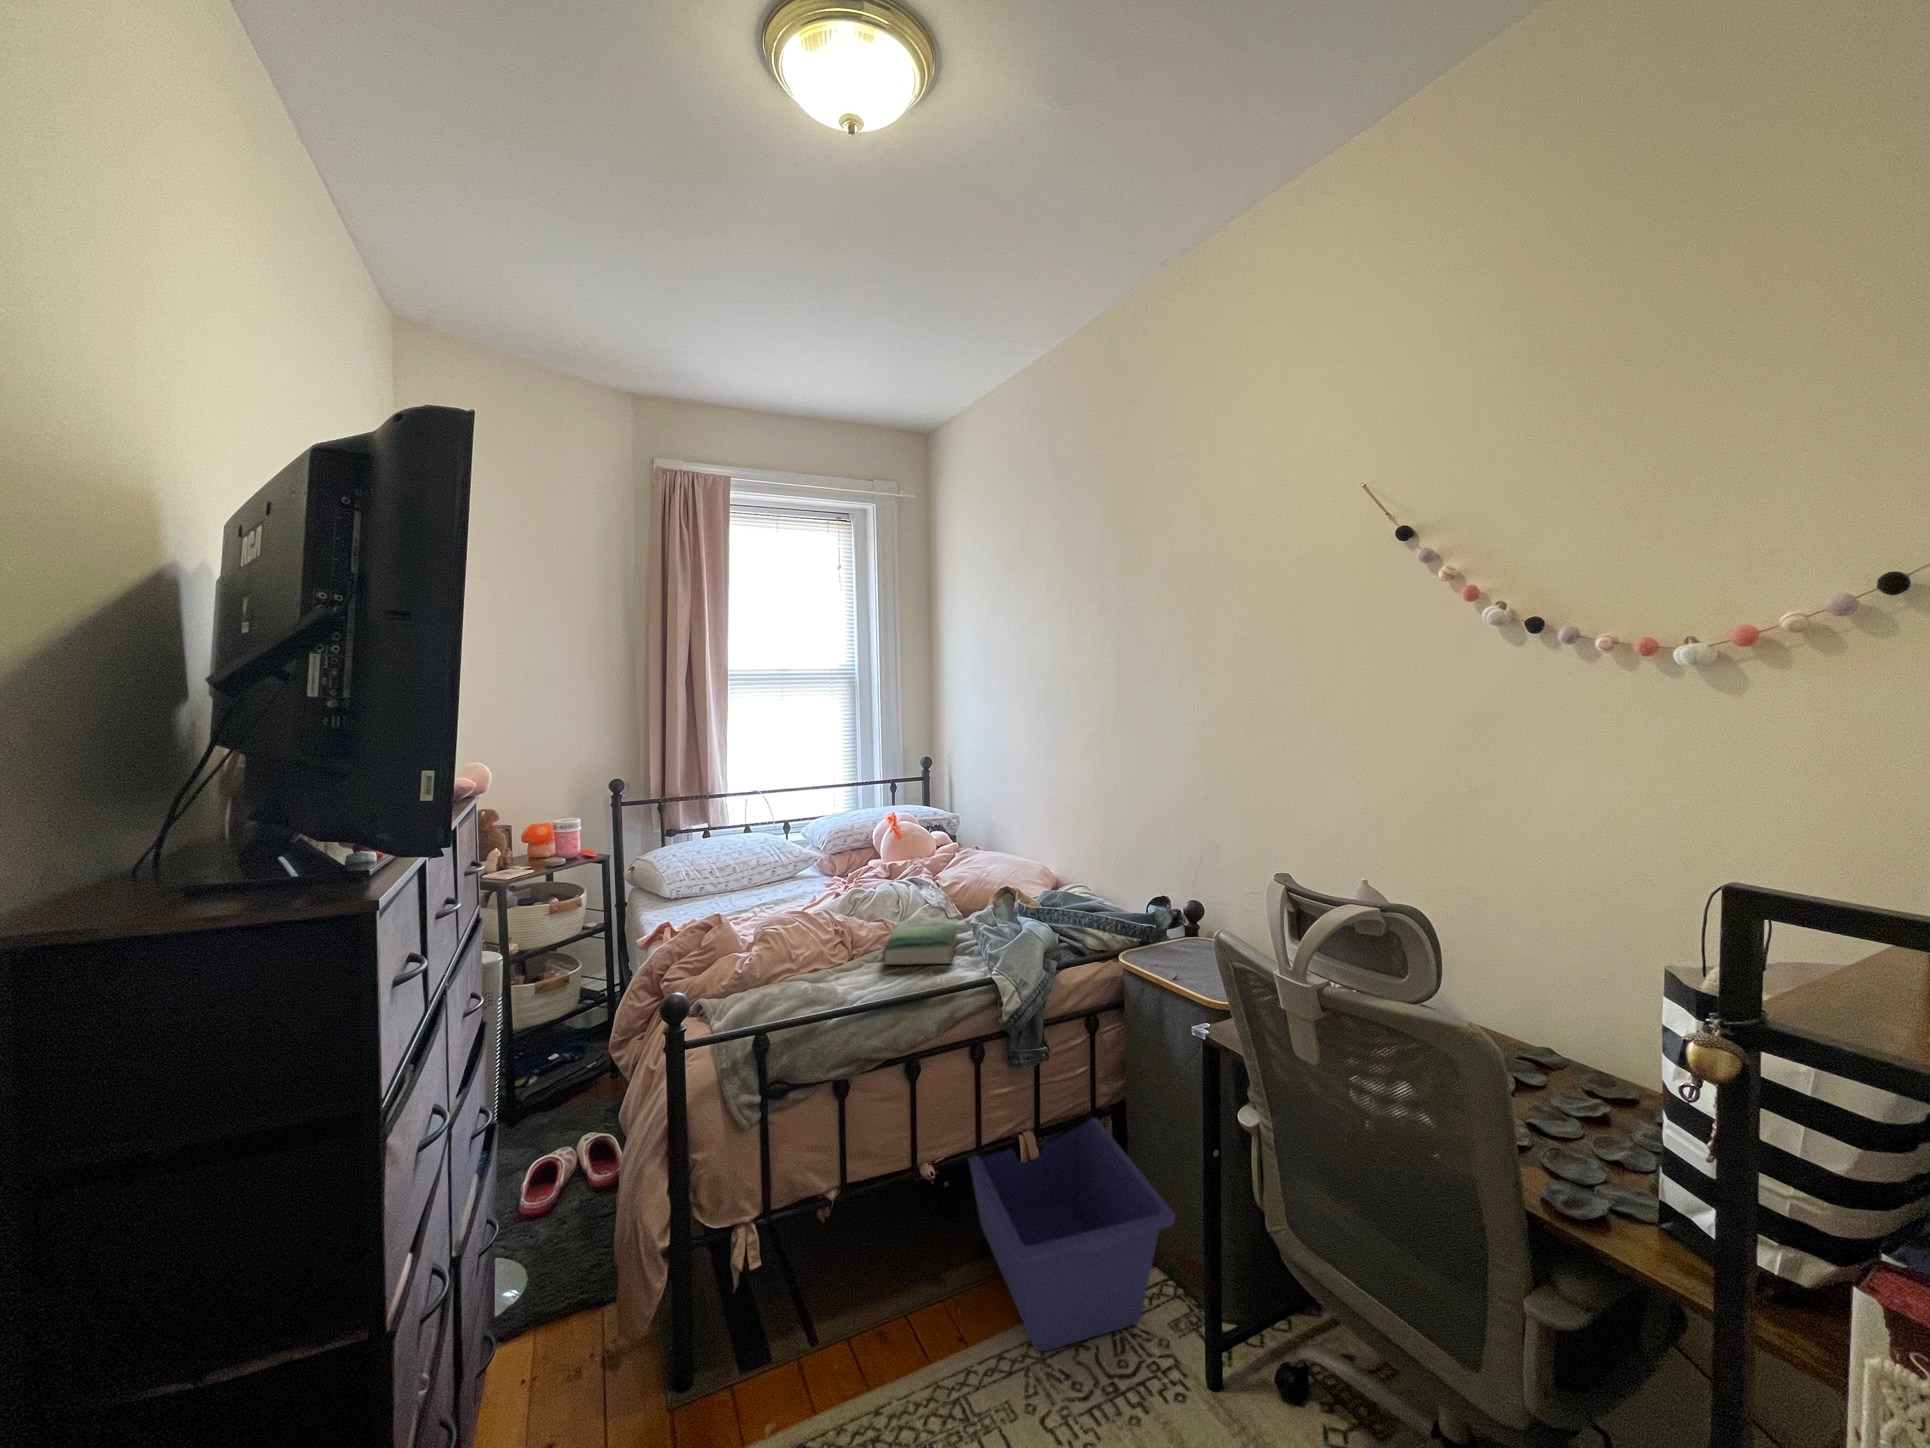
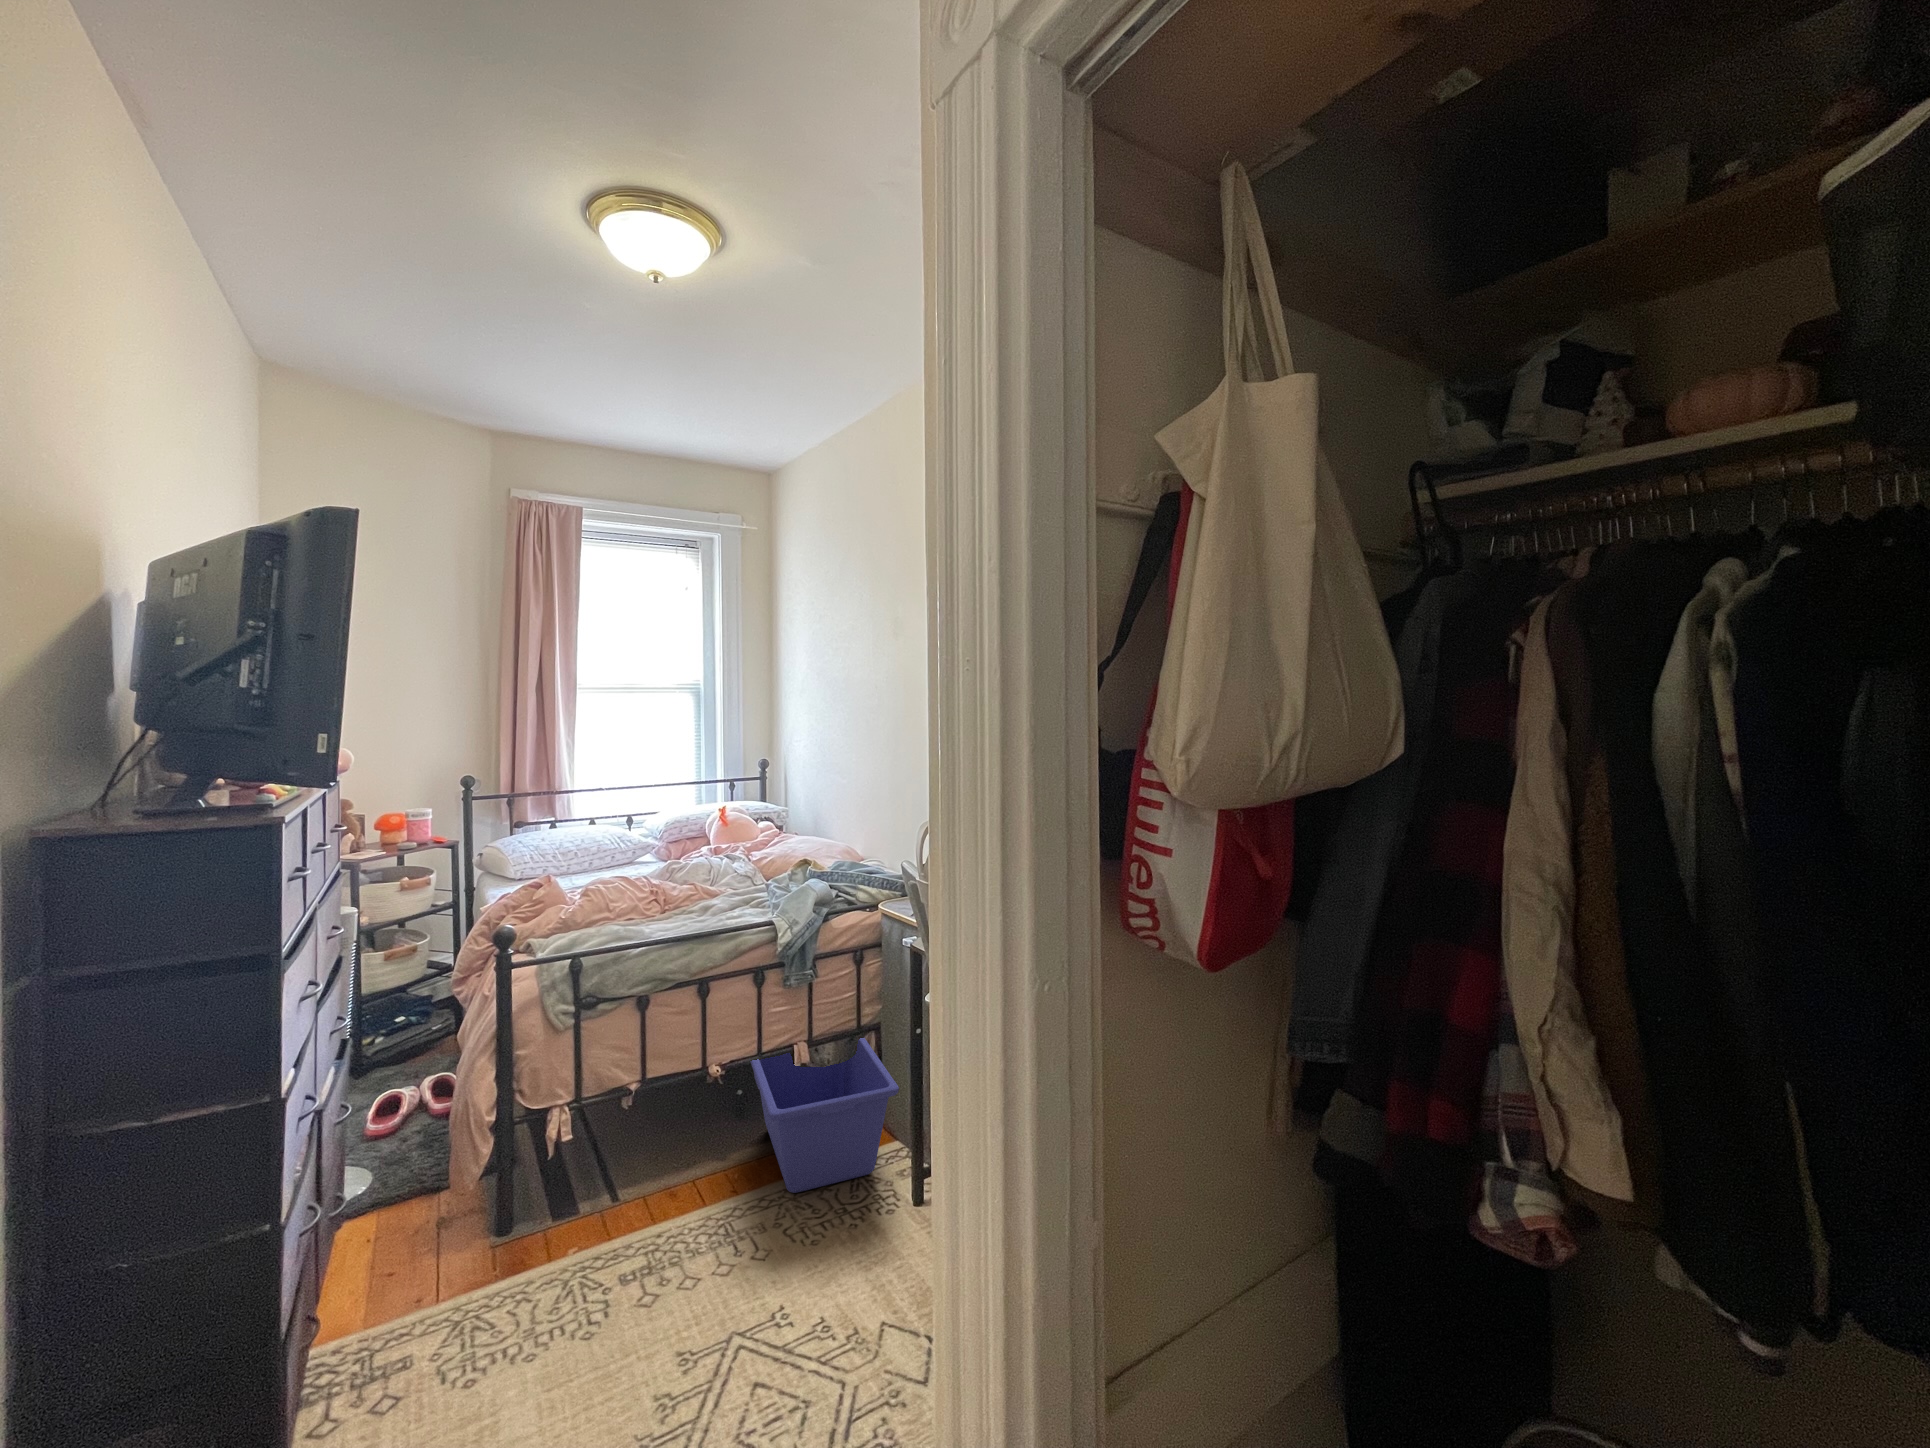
book: present [882,919,958,965] -> none [686,882,758,914]

